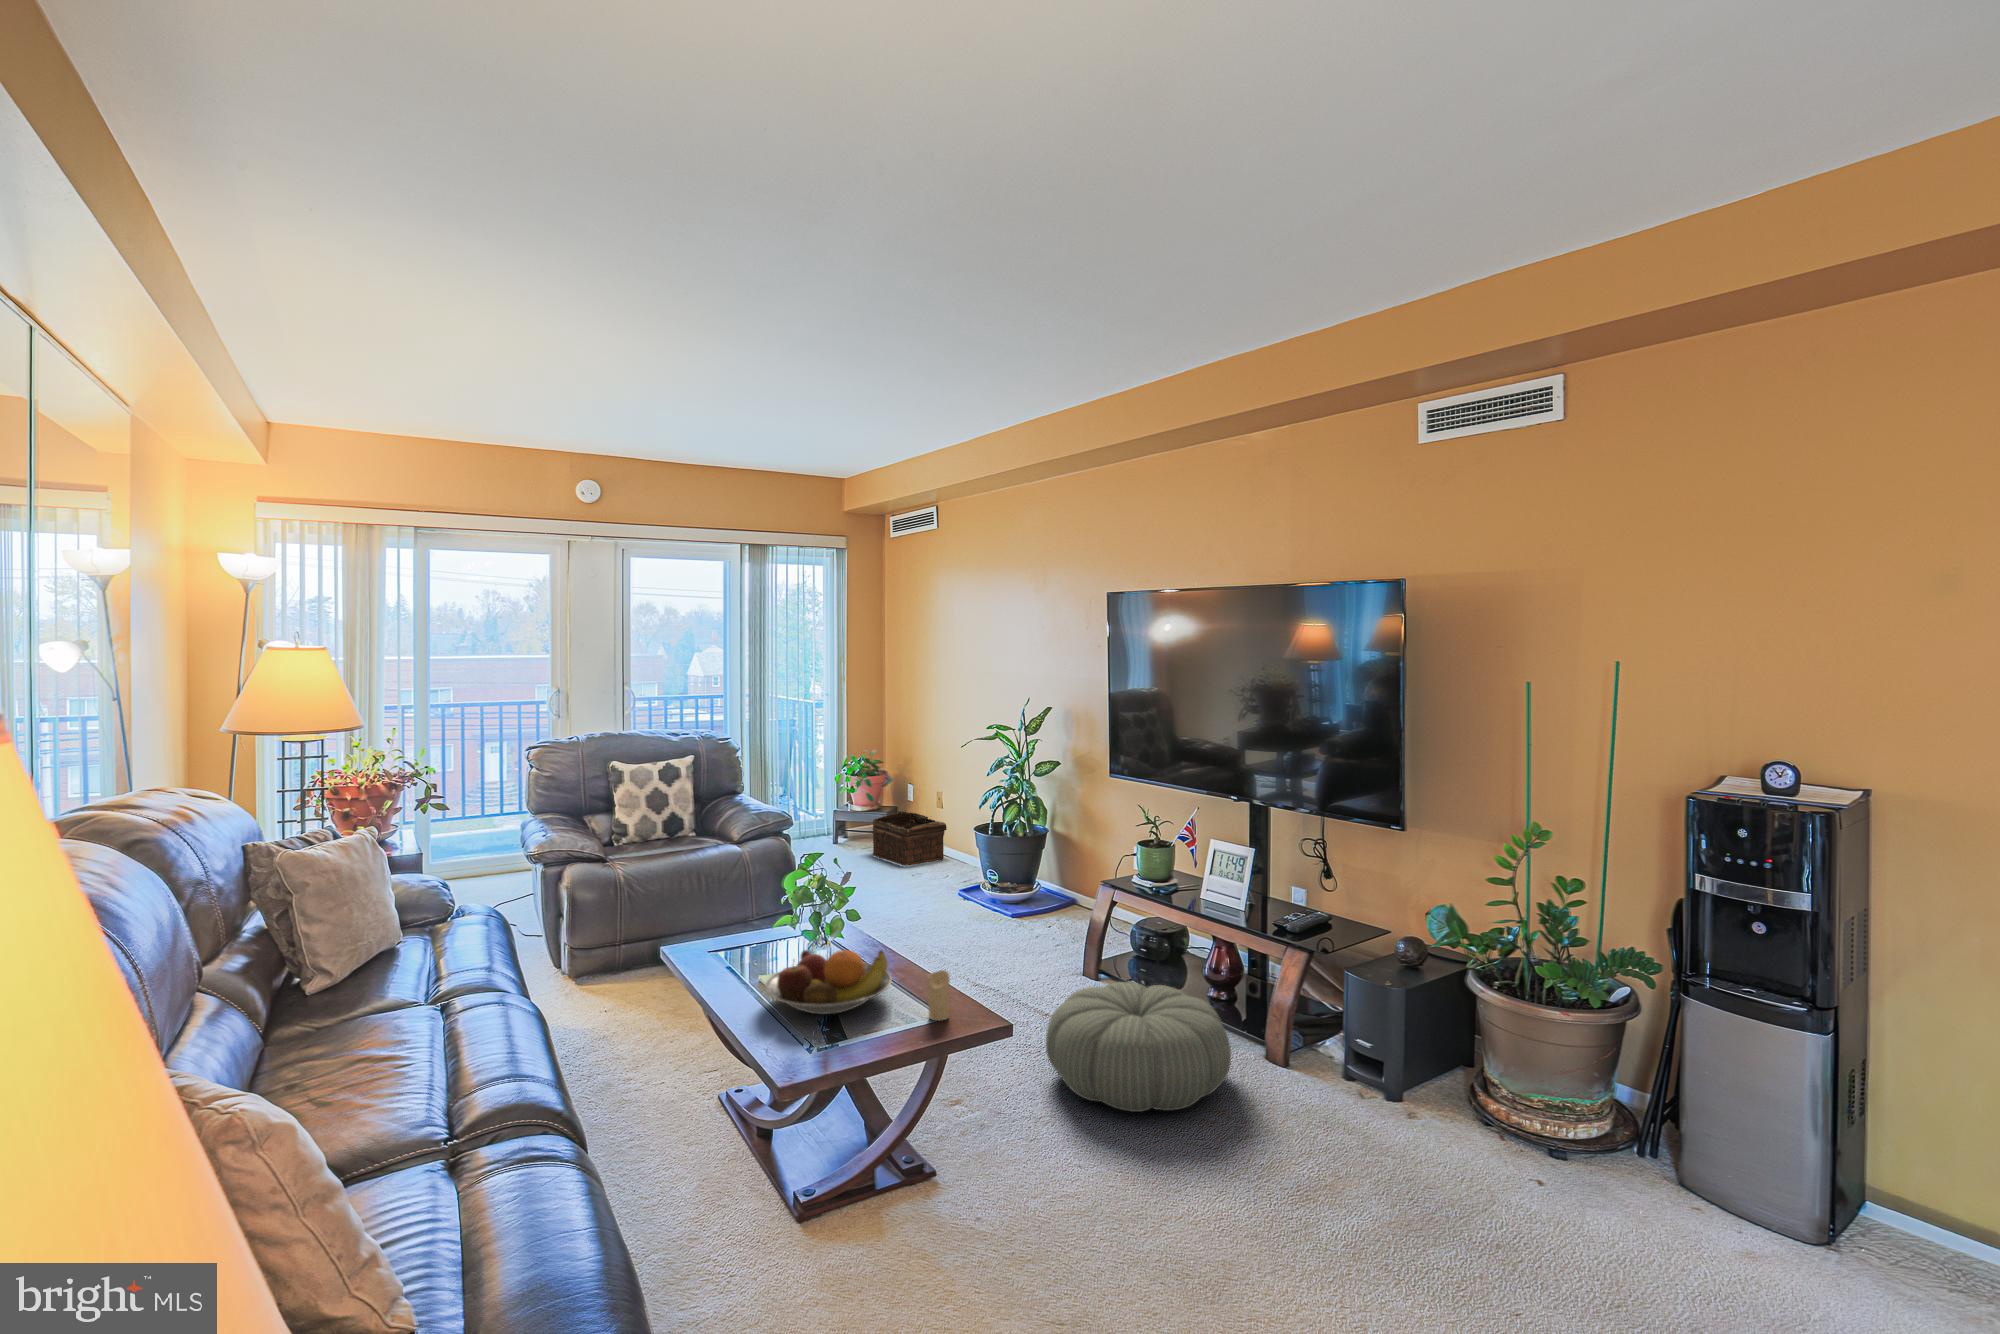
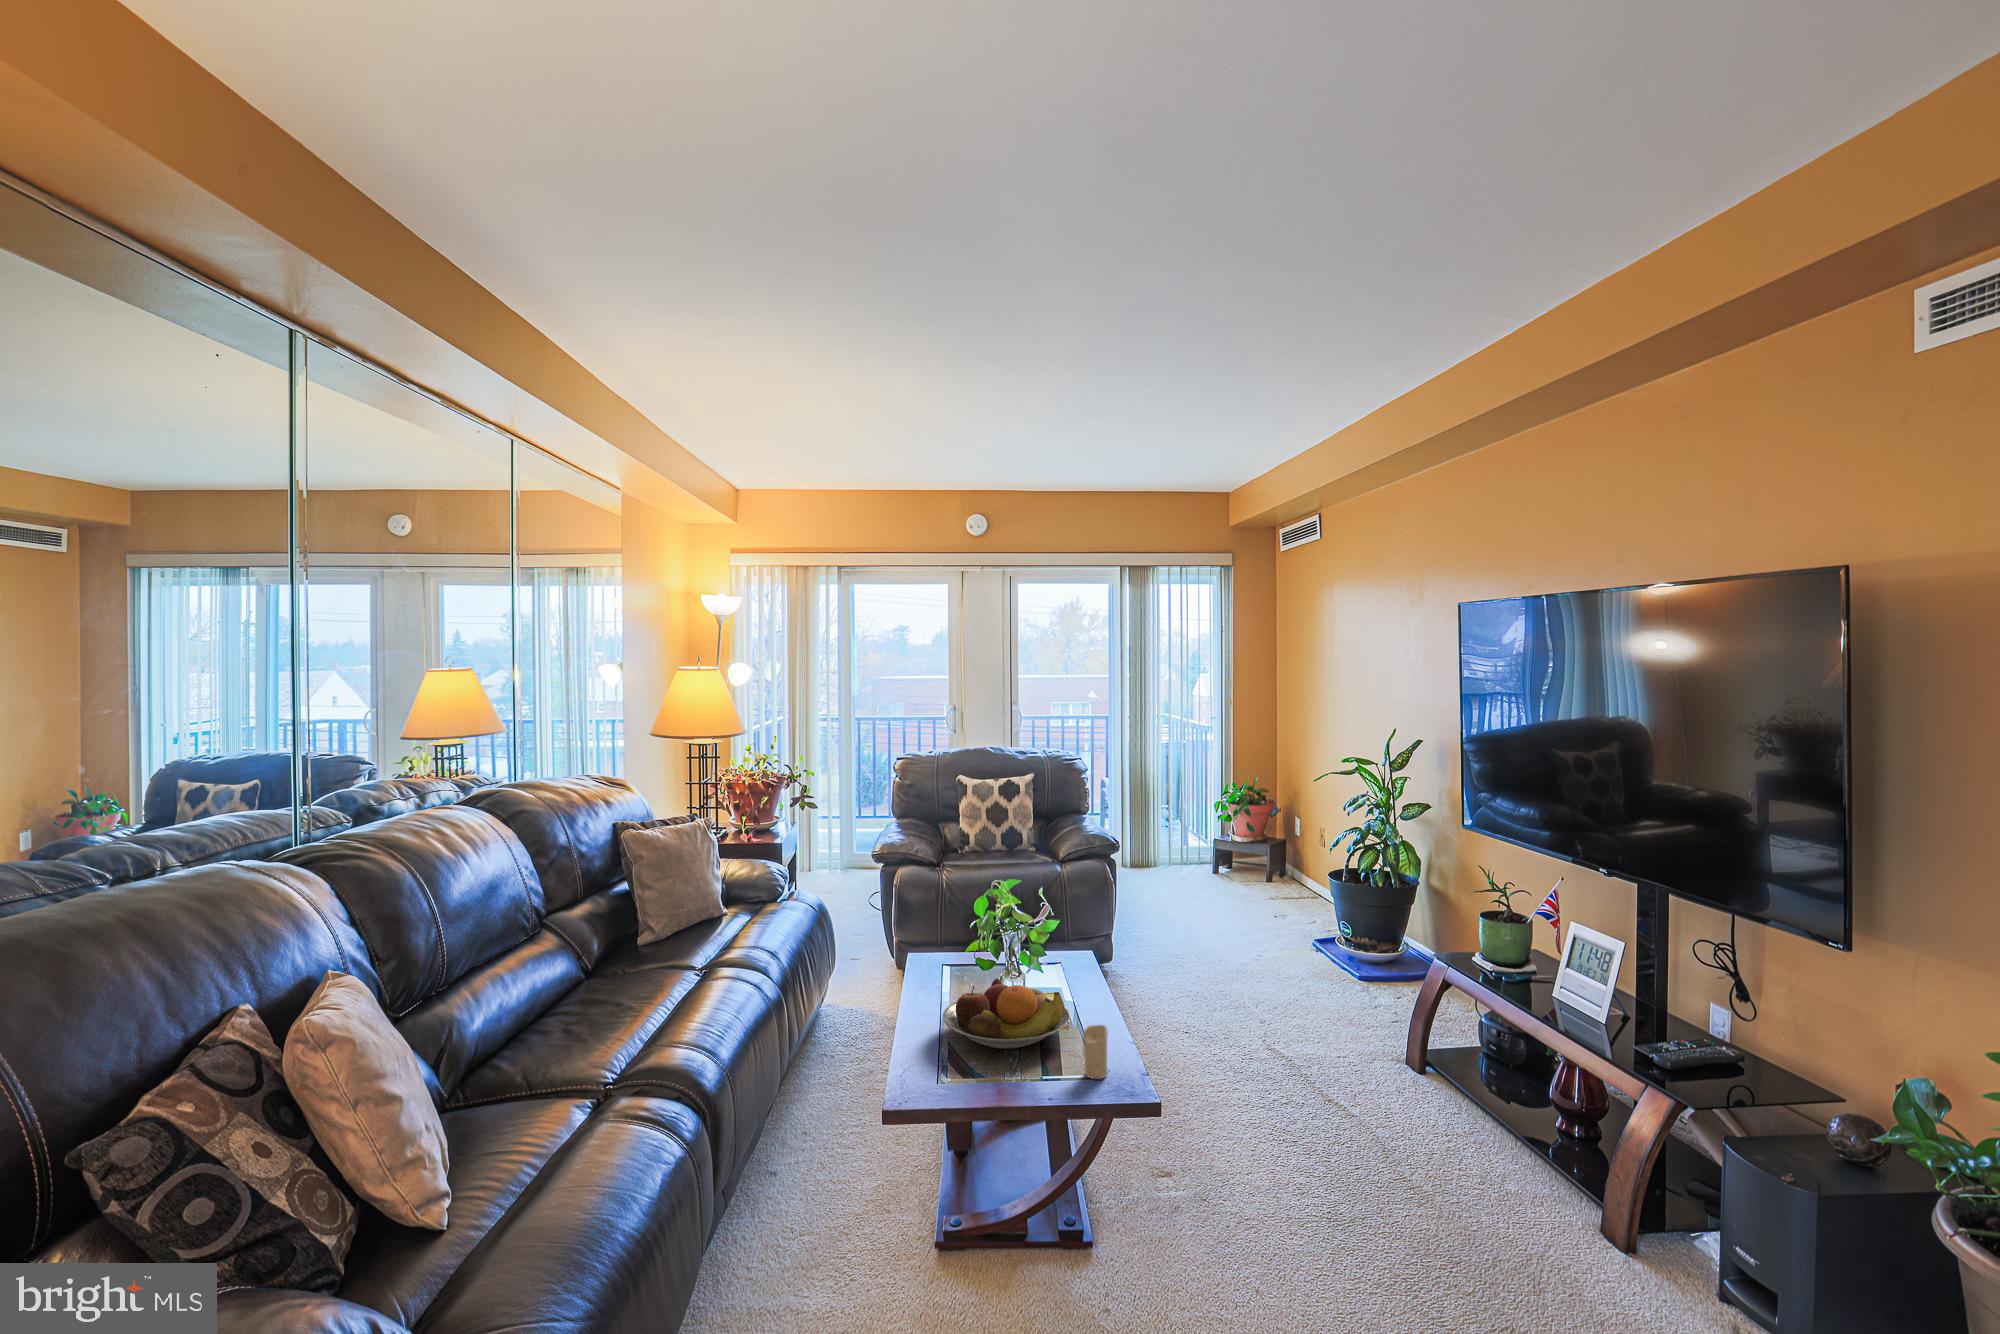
basket: present [873,811,947,866] -> none [1244,846,1324,907]
pouf: present [1046,982,1231,1112] -> none [1280,1081,1520,1259]

